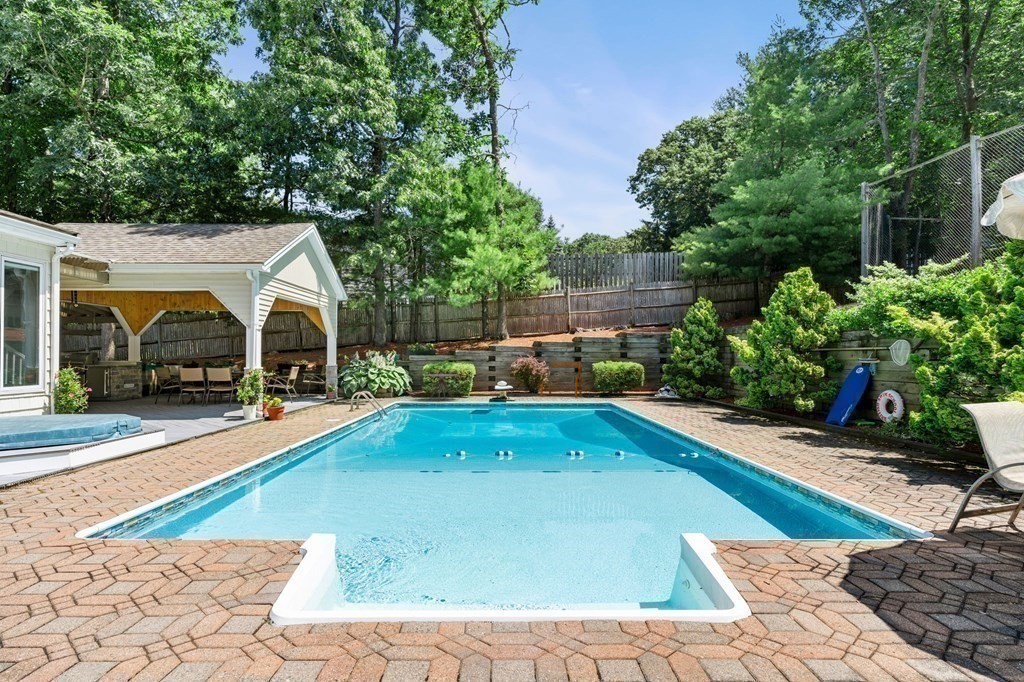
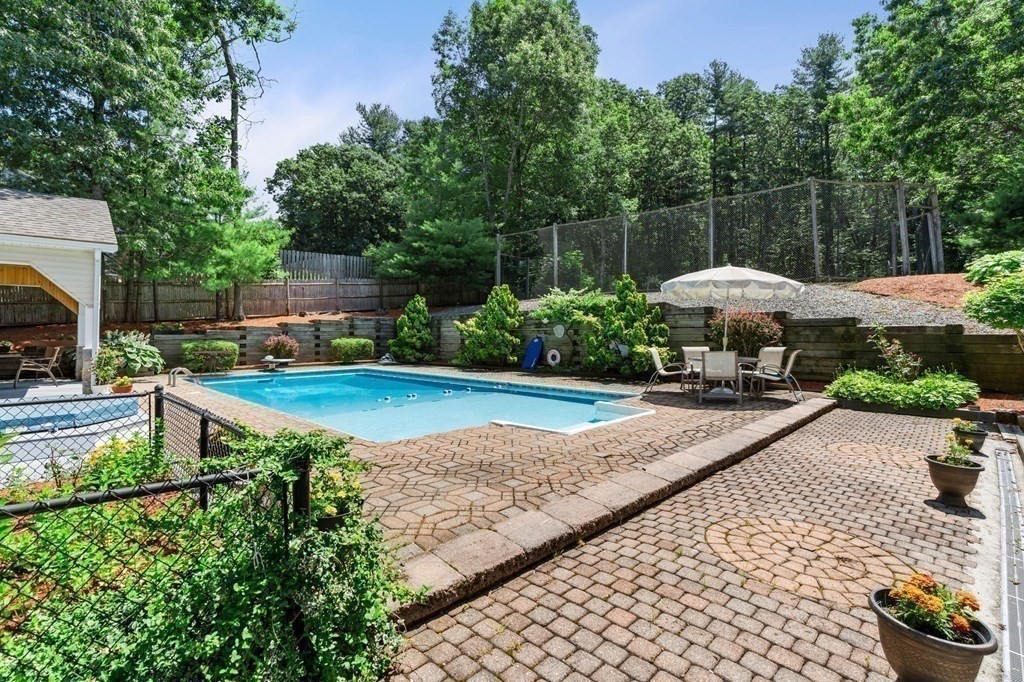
bench: present [540,361,583,398] -> none [291,339,326,368]

